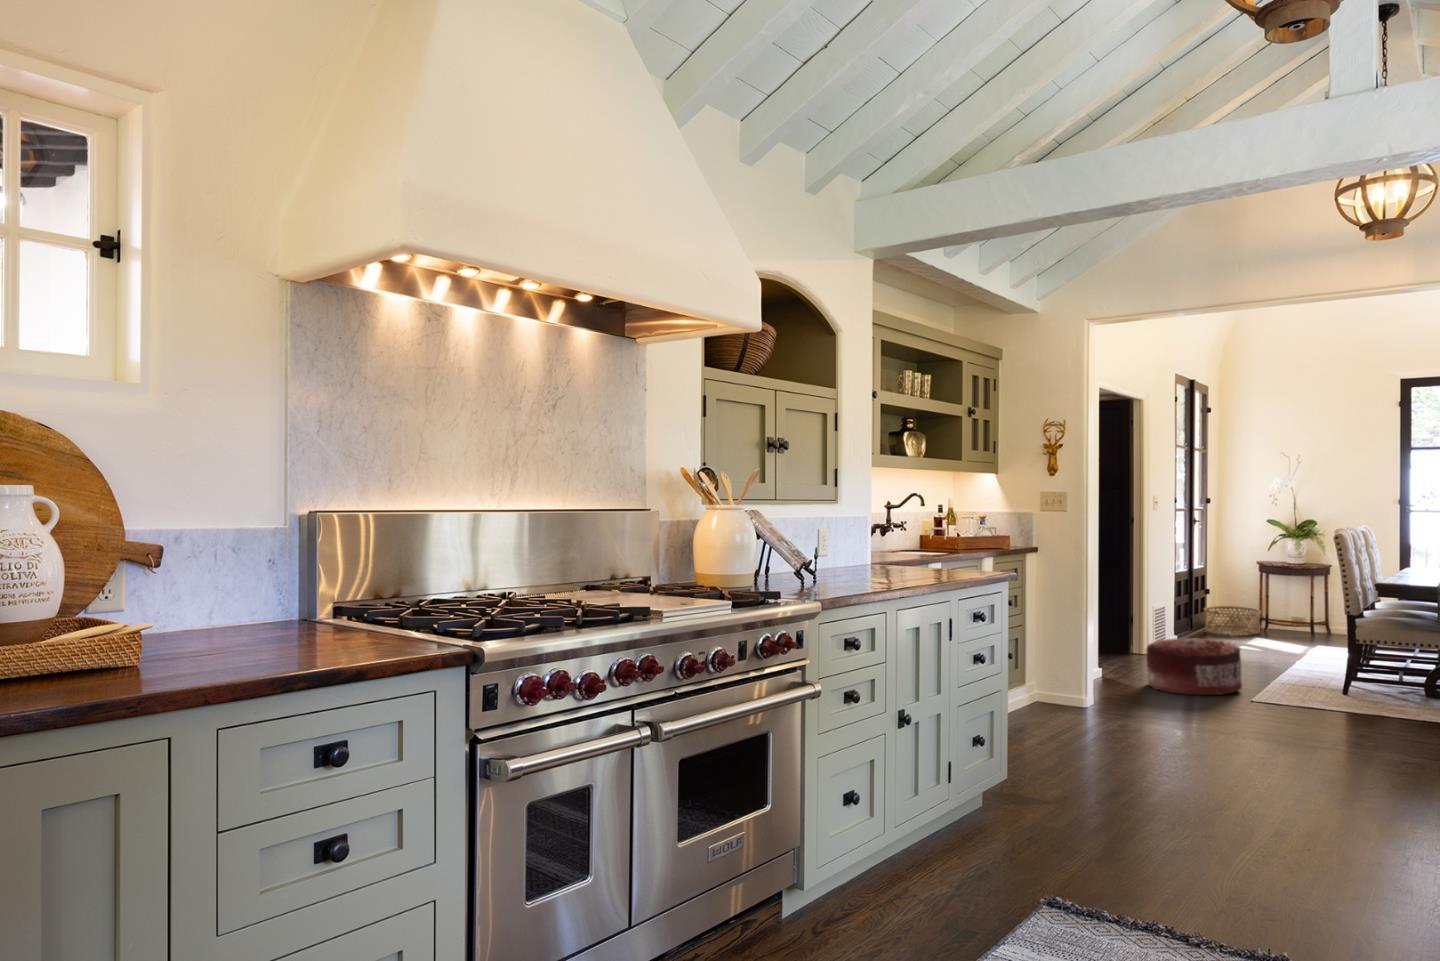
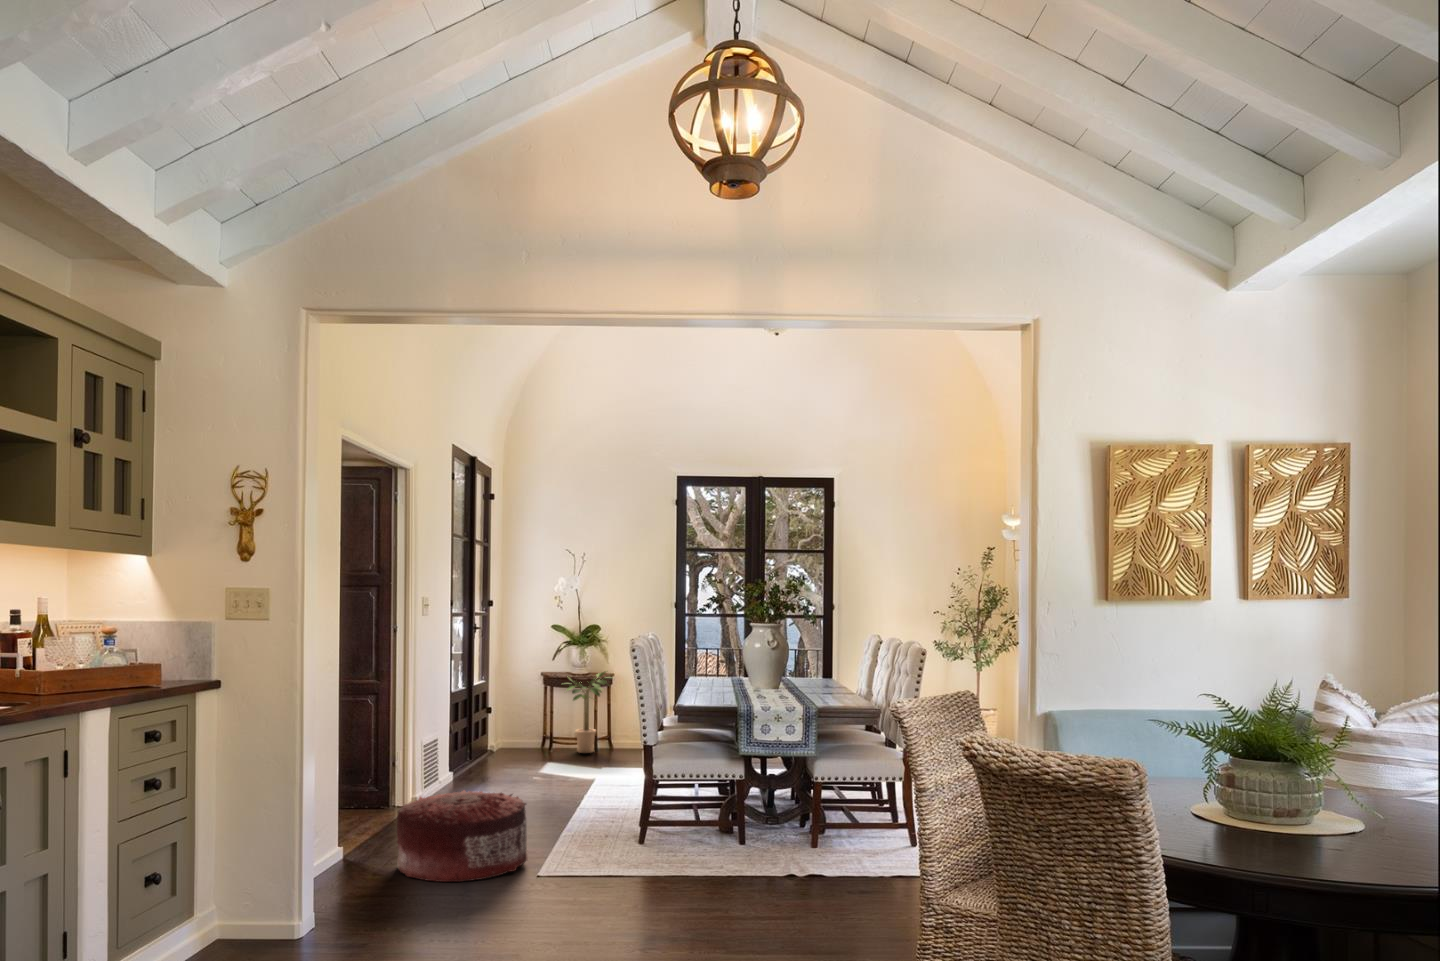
potted plant: none [1275,562,1327,632] -> present [567,671,609,753]
basket: present [1204,606,1261,635] -> none [482,727,545,763]

